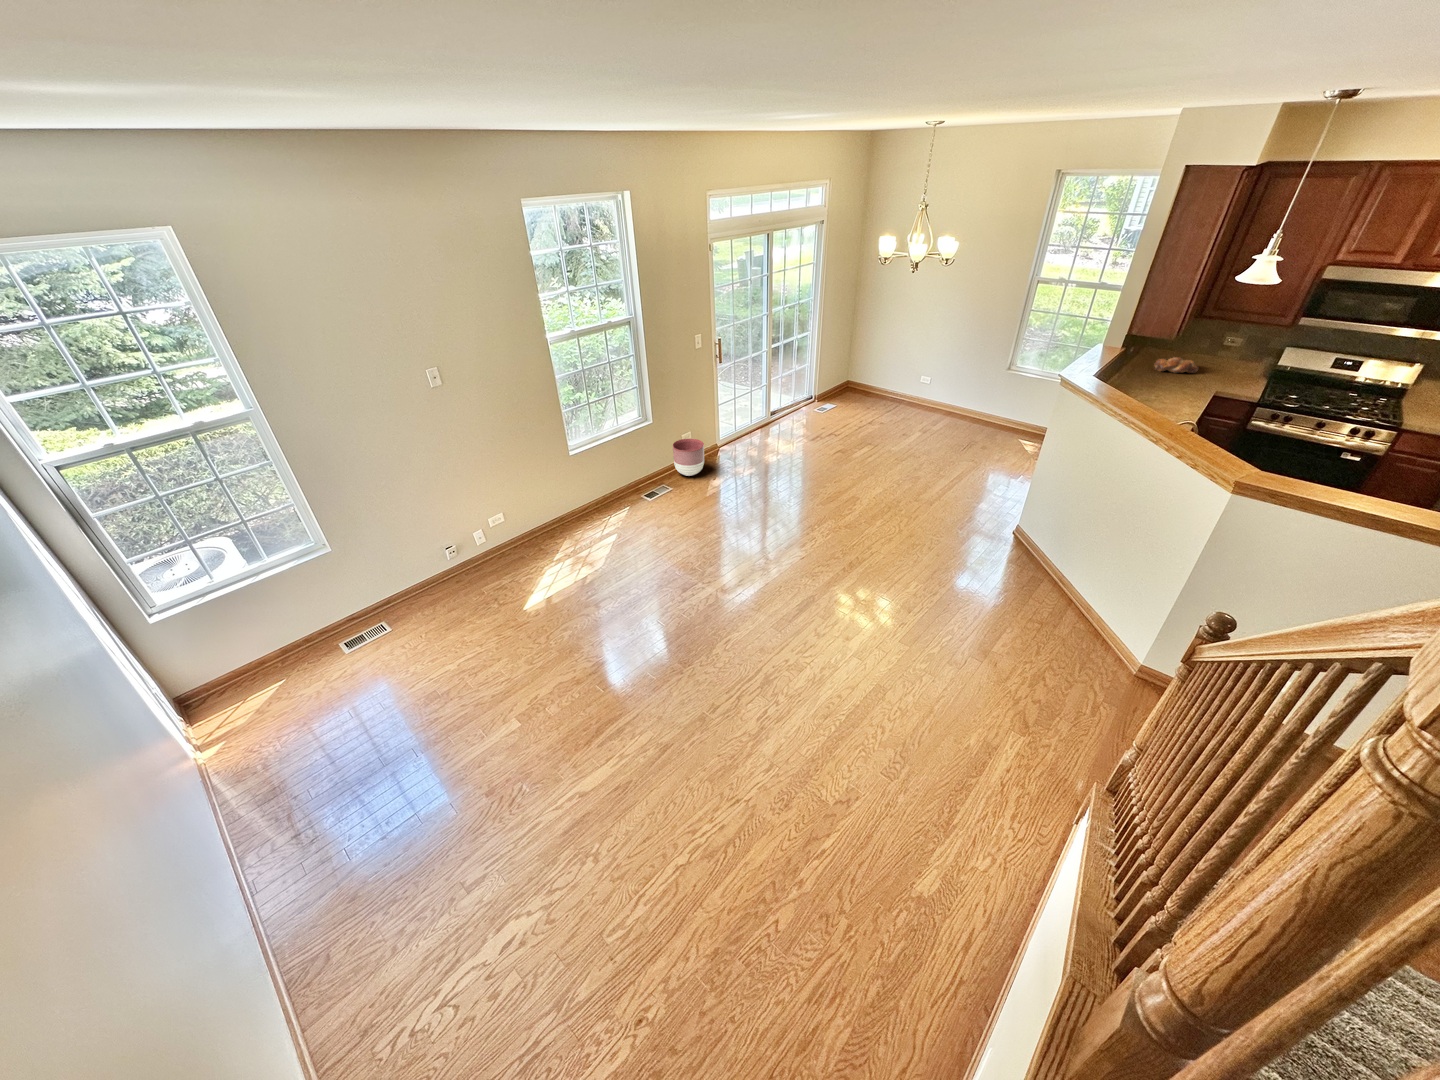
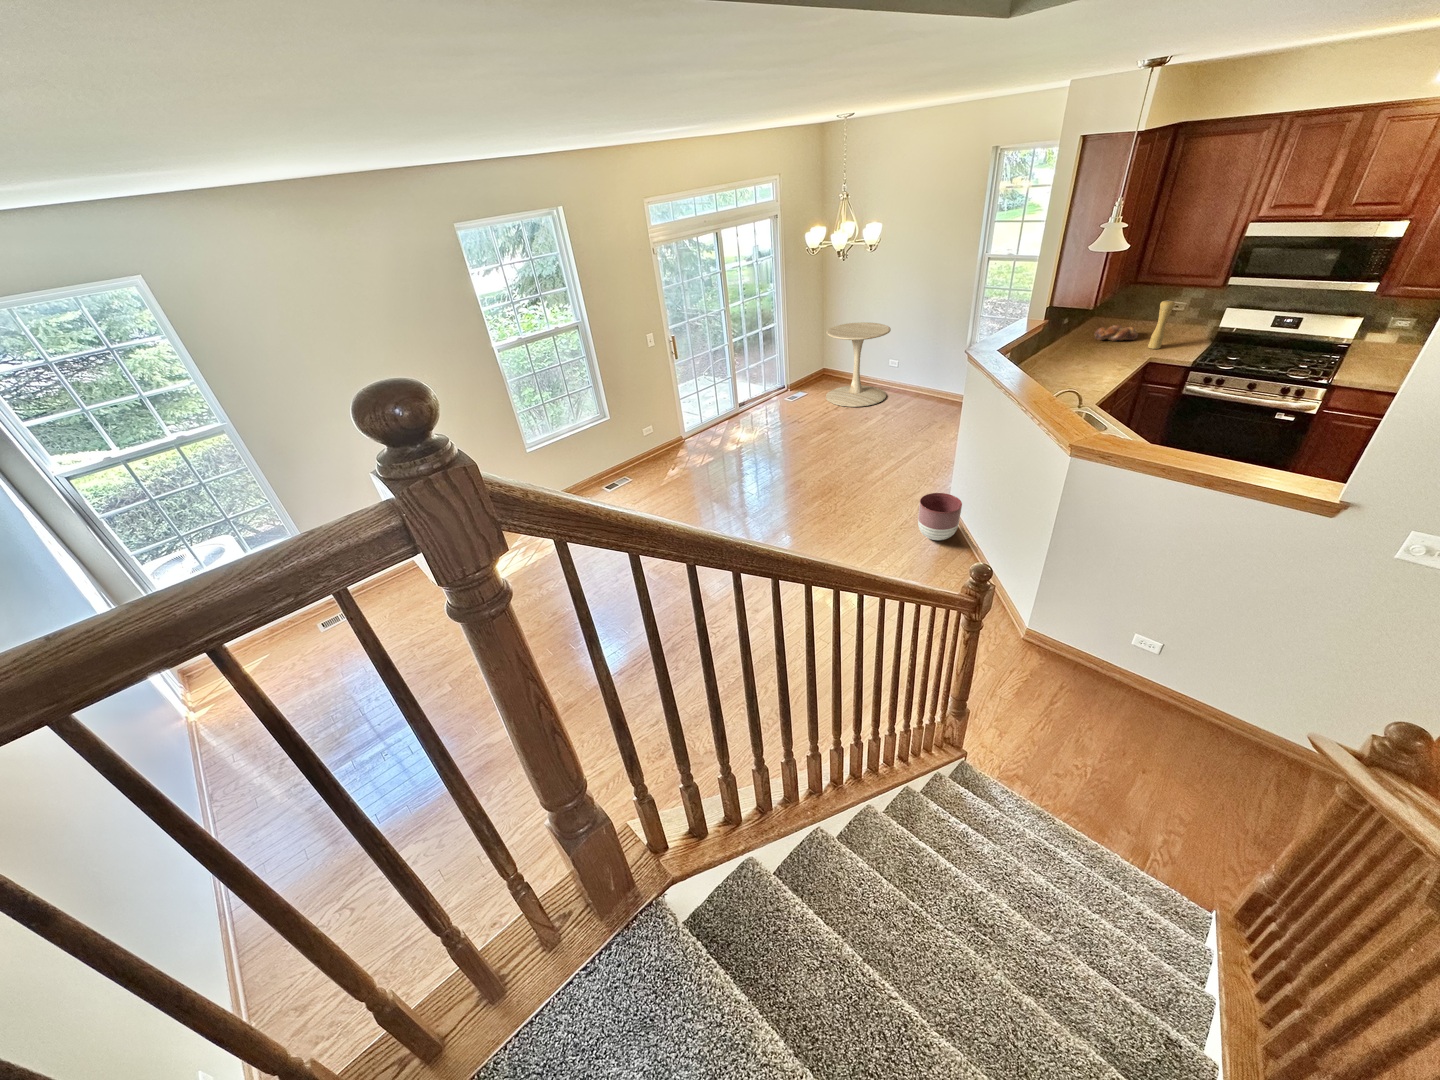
pepper mill: none [1211,336,1244,383] -> present [1148,300,1175,349]
pedestal table: none [852,337,925,422] -> present [826,322,891,407]
planter: present [673,439,704,476] -> present [918,493,962,540]

